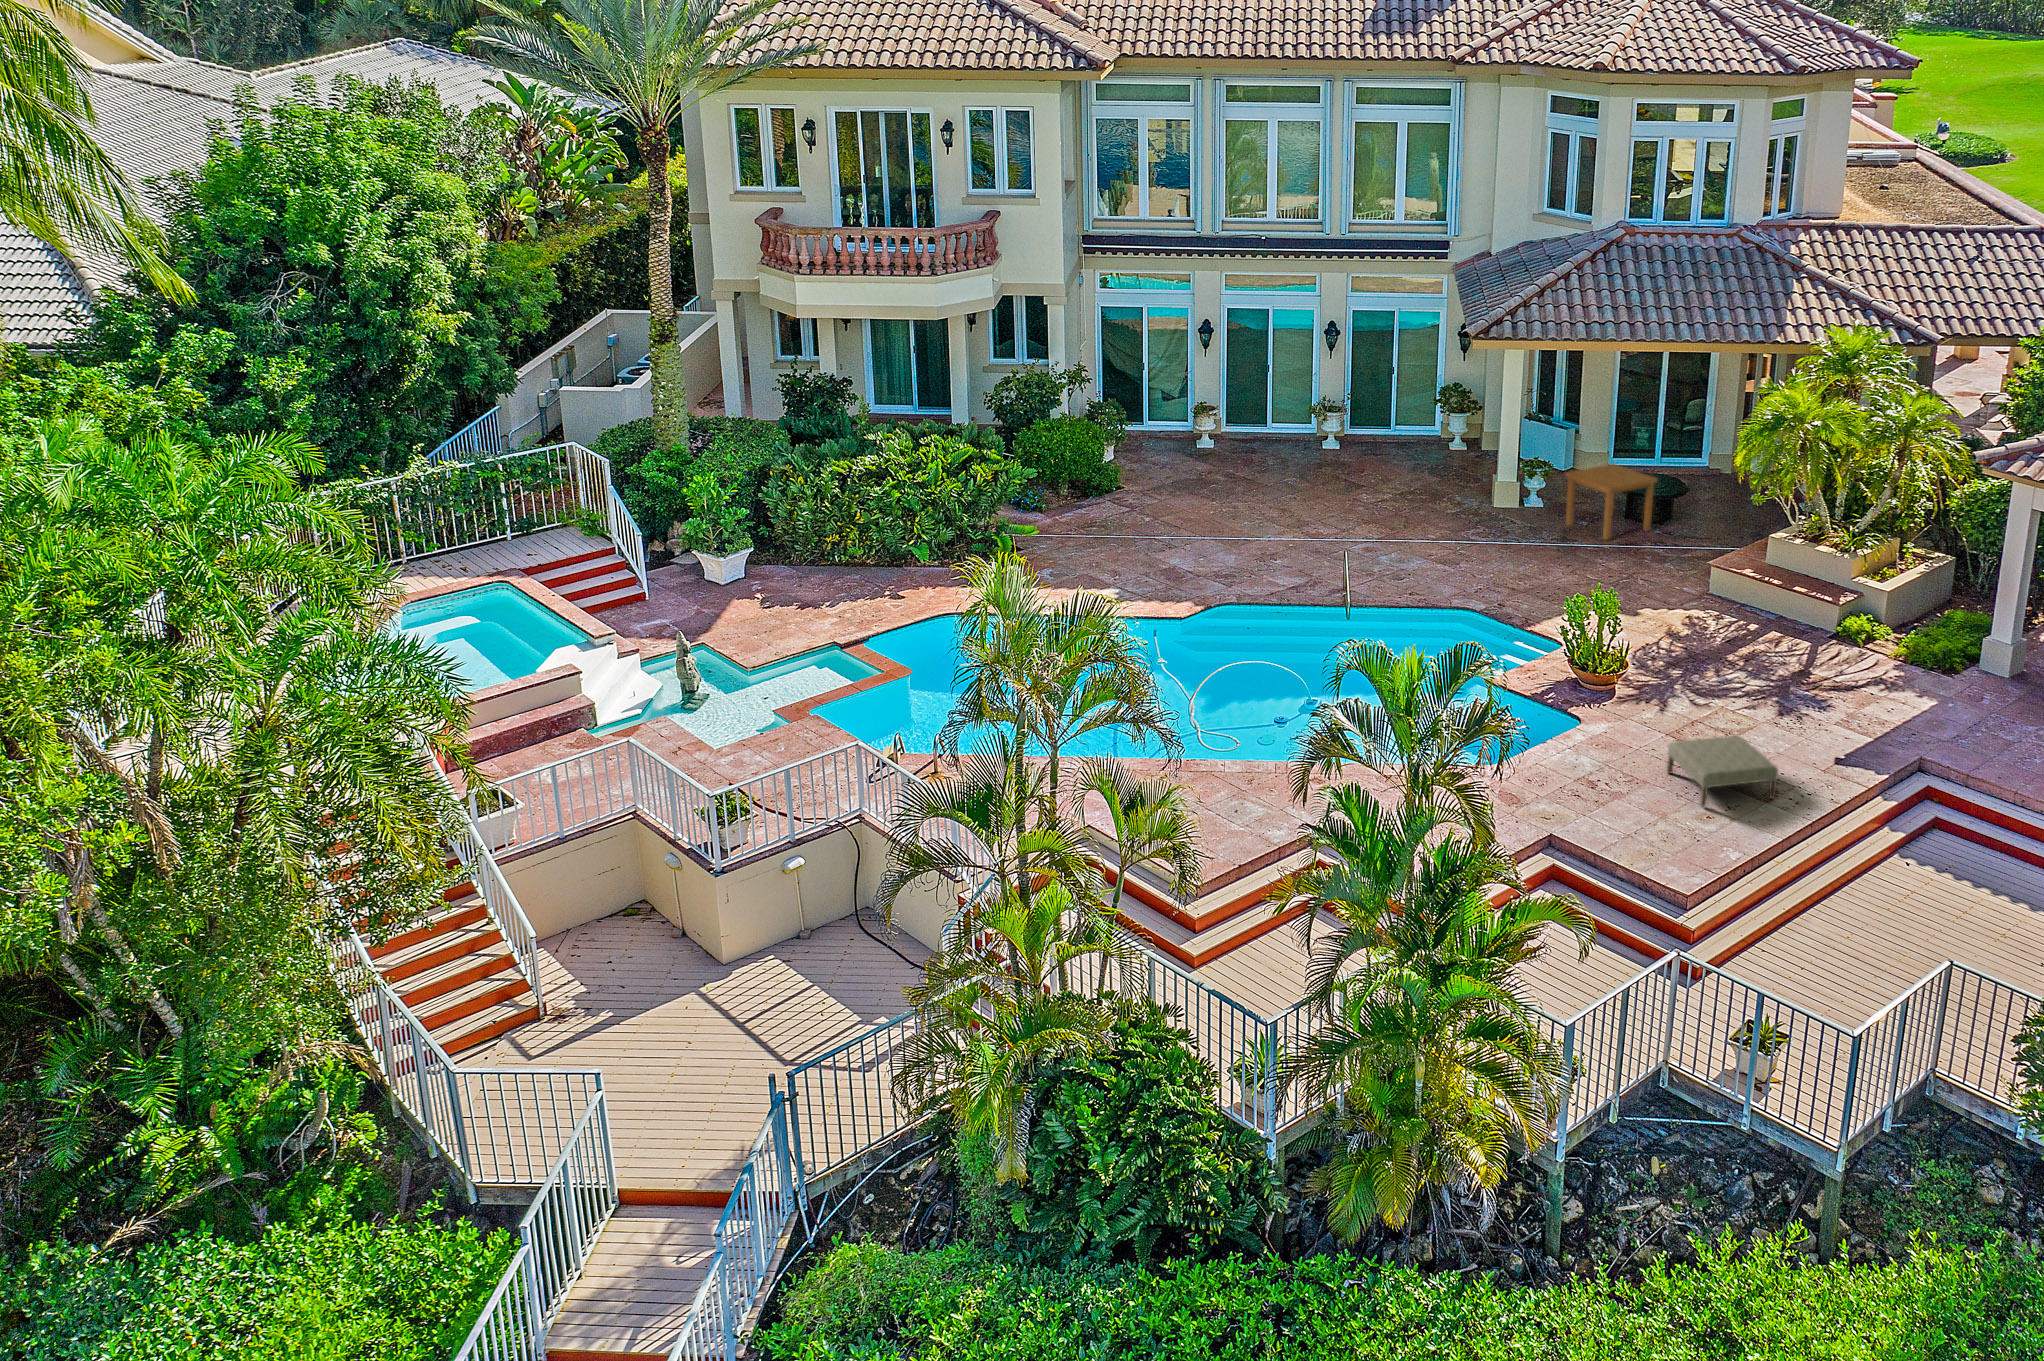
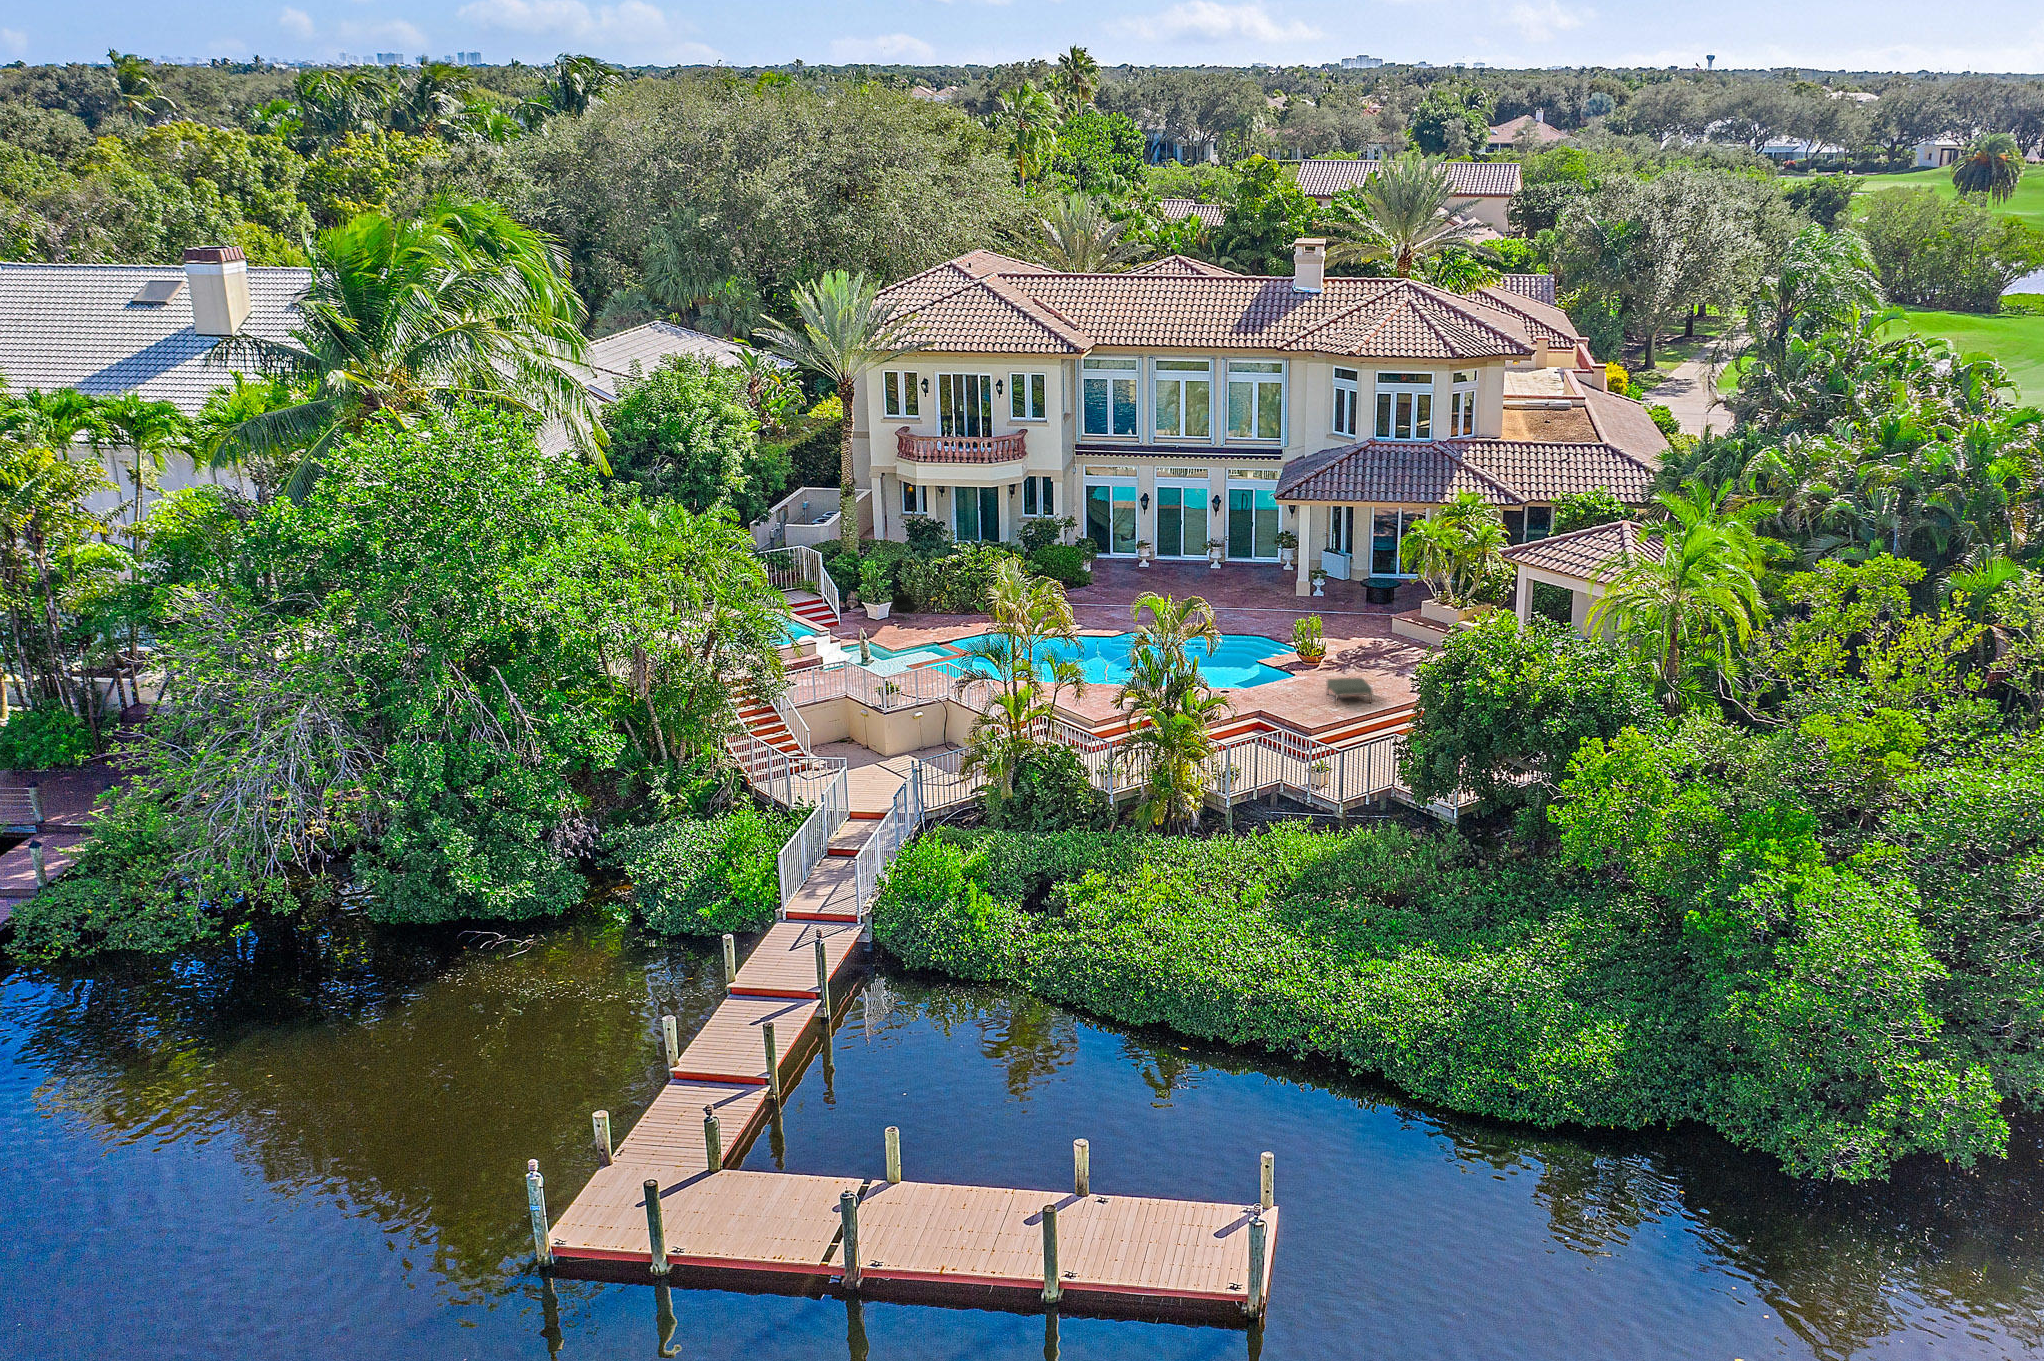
dining table: present [1565,464,1658,540] -> none [1328,571,1376,610]
lounge chair: none [746,531,801,589] -> present [891,594,918,618]

